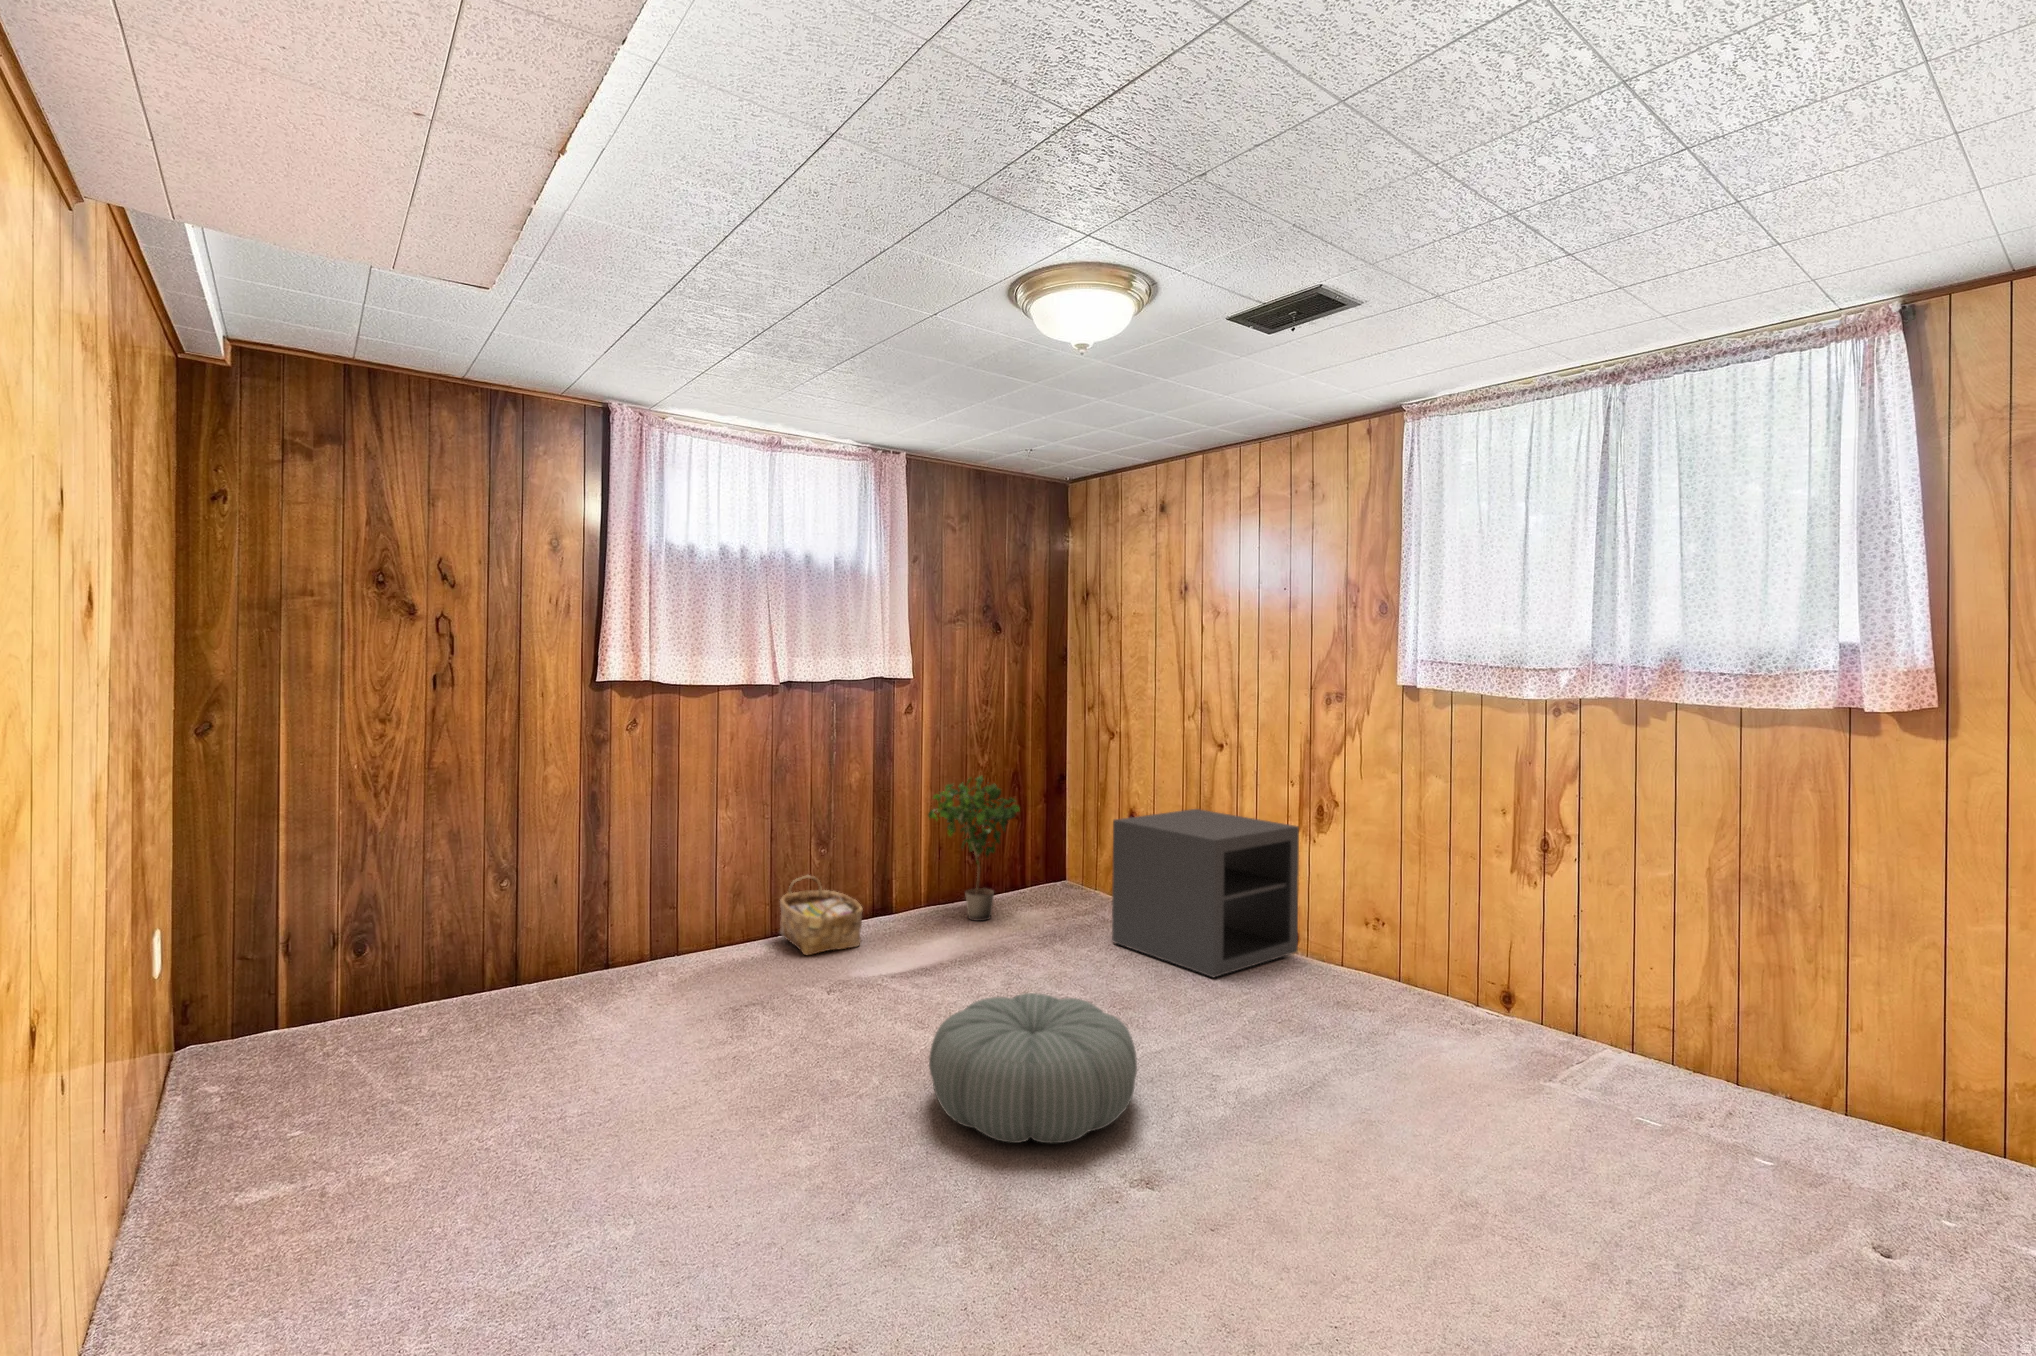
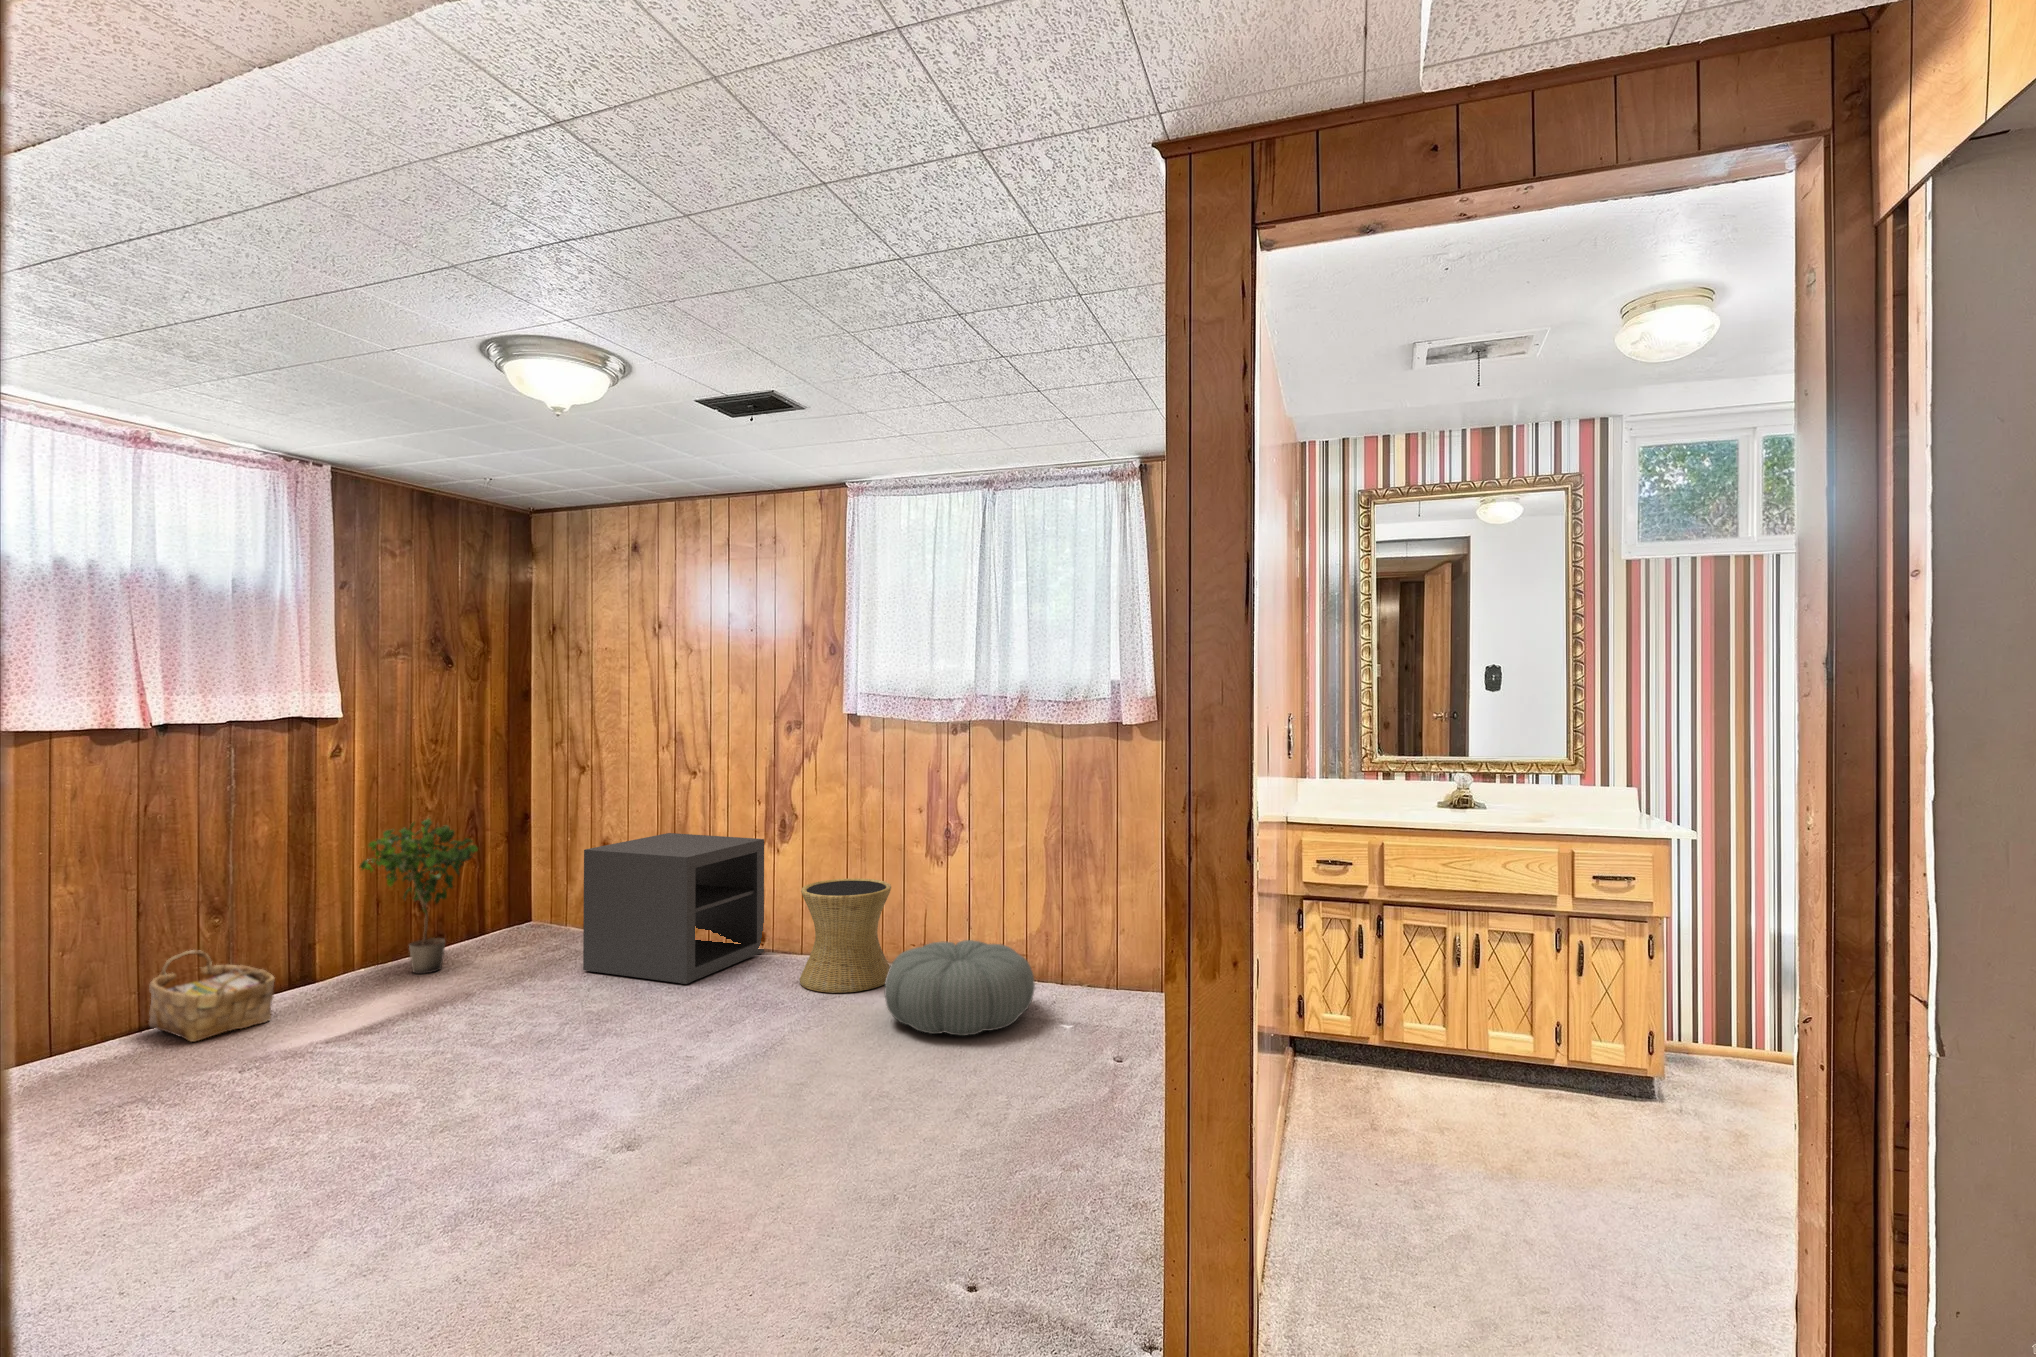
side table: none [1341,884,1461,1027] -> present [800,879,891,993]
pouf: present [929,993,1137,1143] -> present [884,940,1035,1036]

